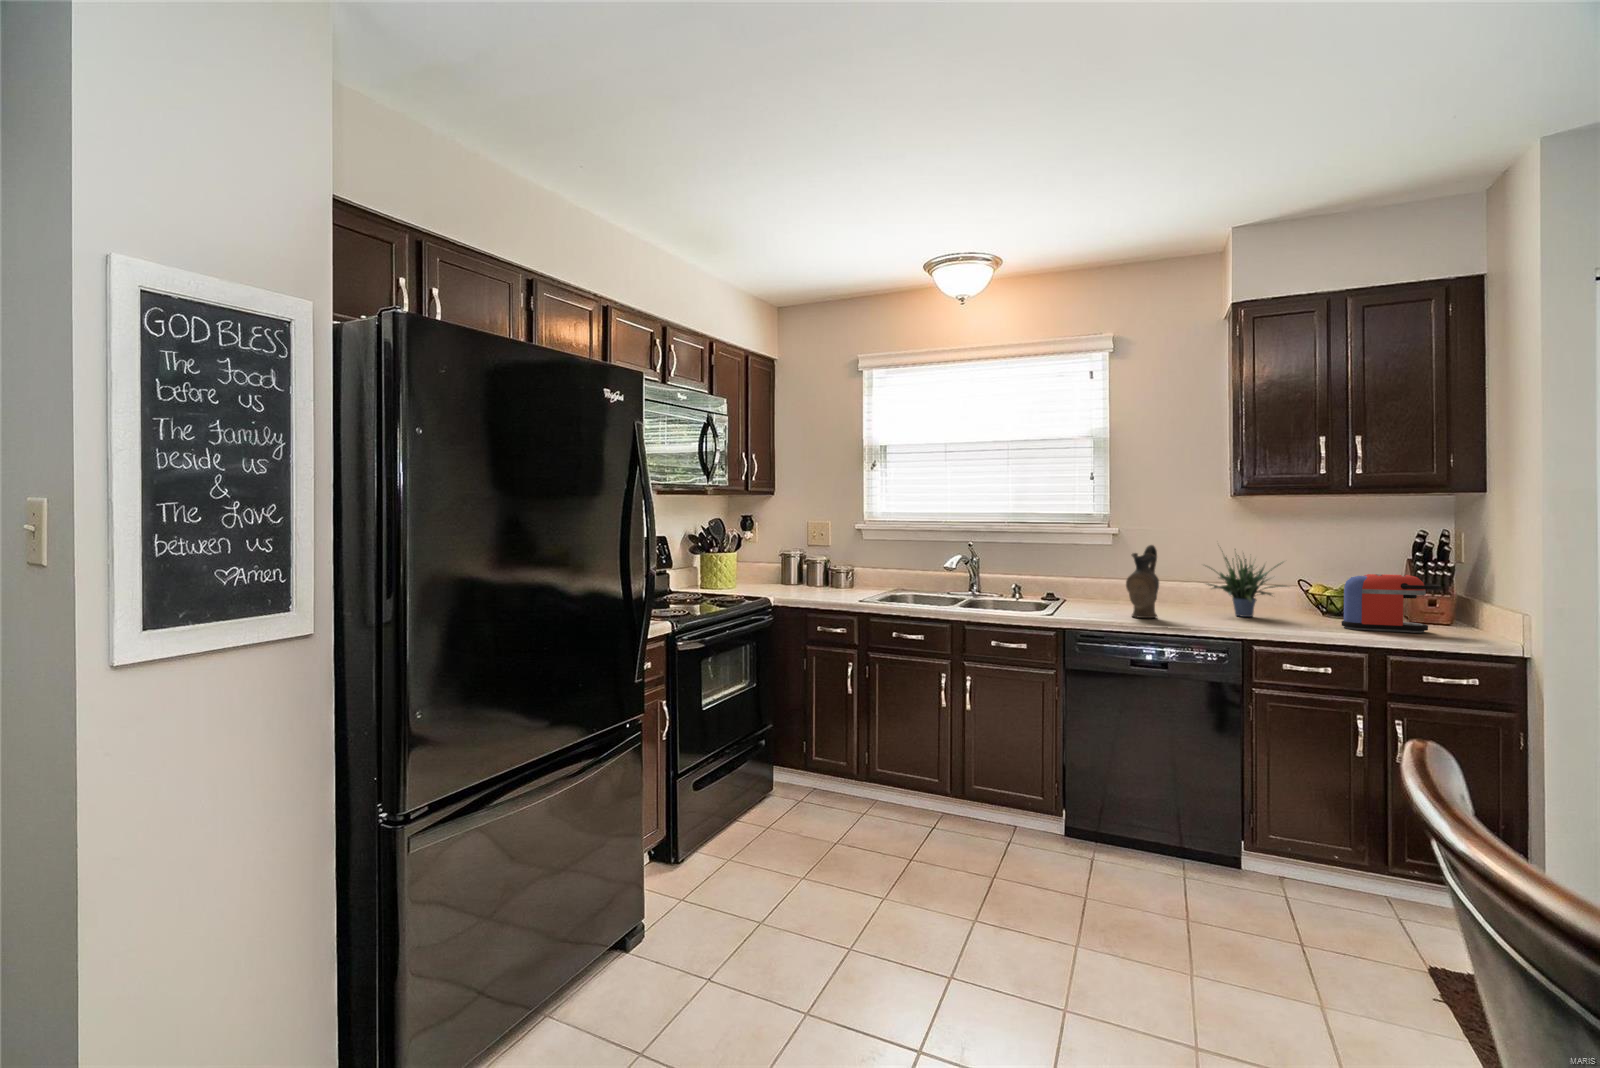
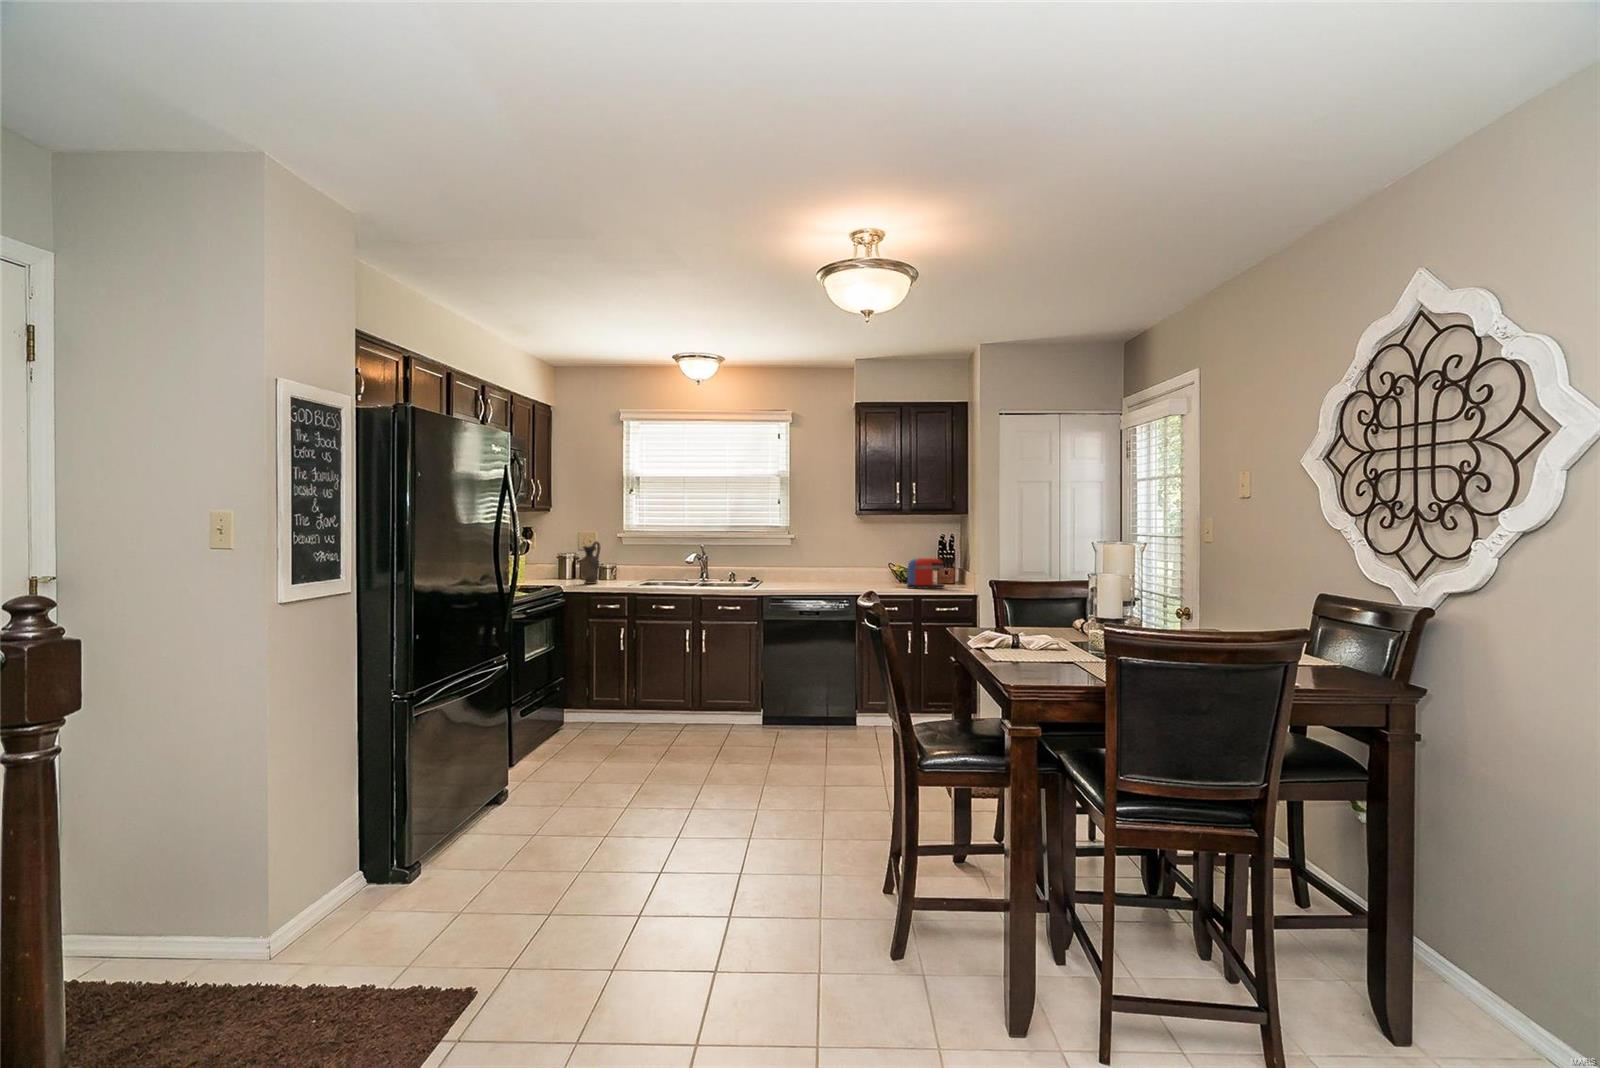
ceramic pitcher: present [1126,545,1159,618] -> present [580,541,600,584]
potted plant: present [1207,549,1287,617] -> none [840,541,884,586]

